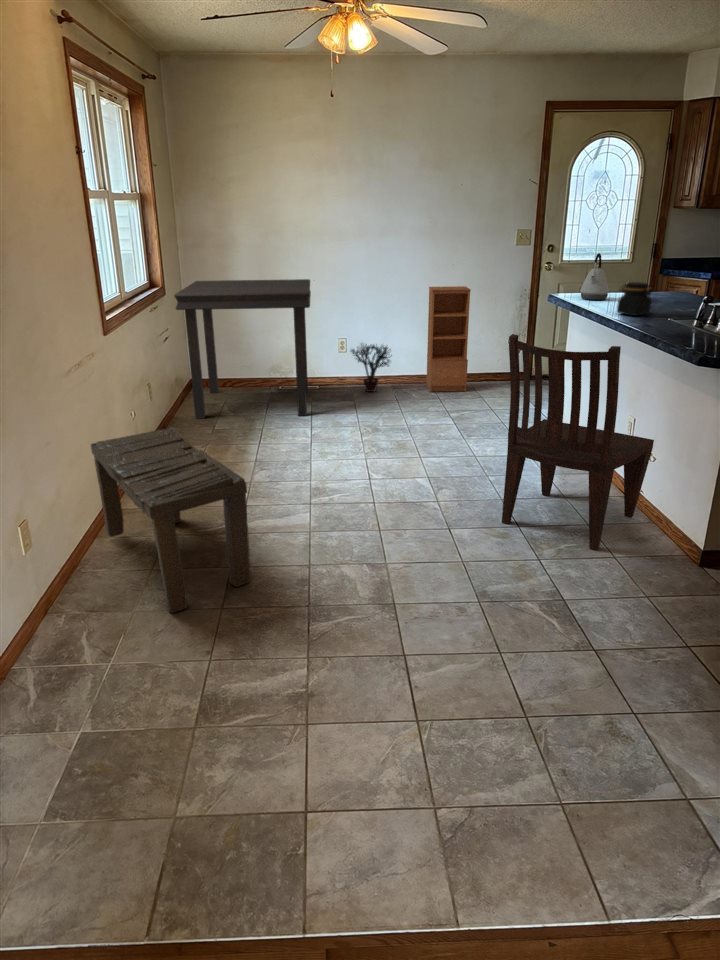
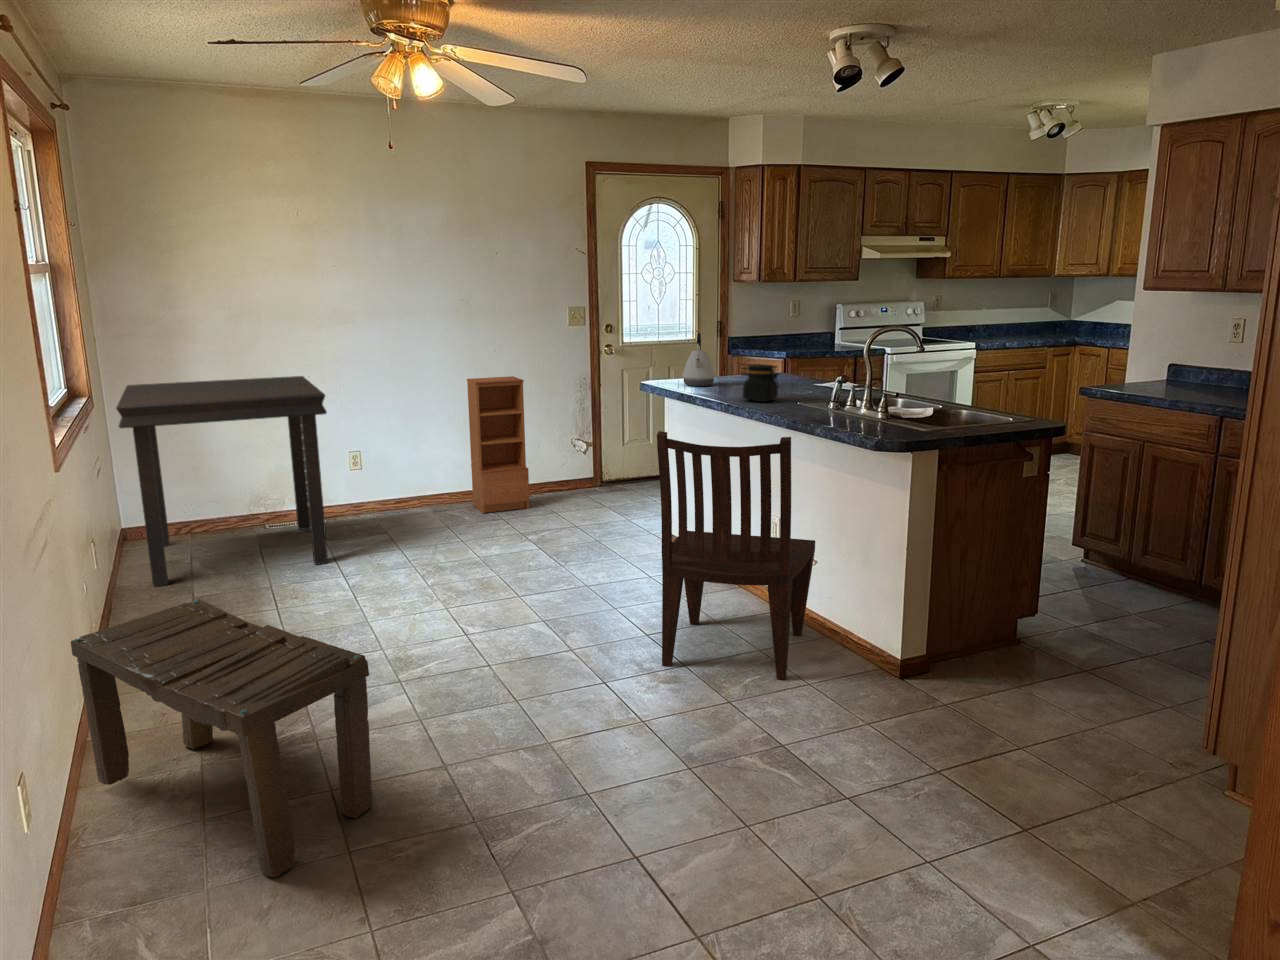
potted plant: present [350,344,392,392] -> none [368,455,431,521]

